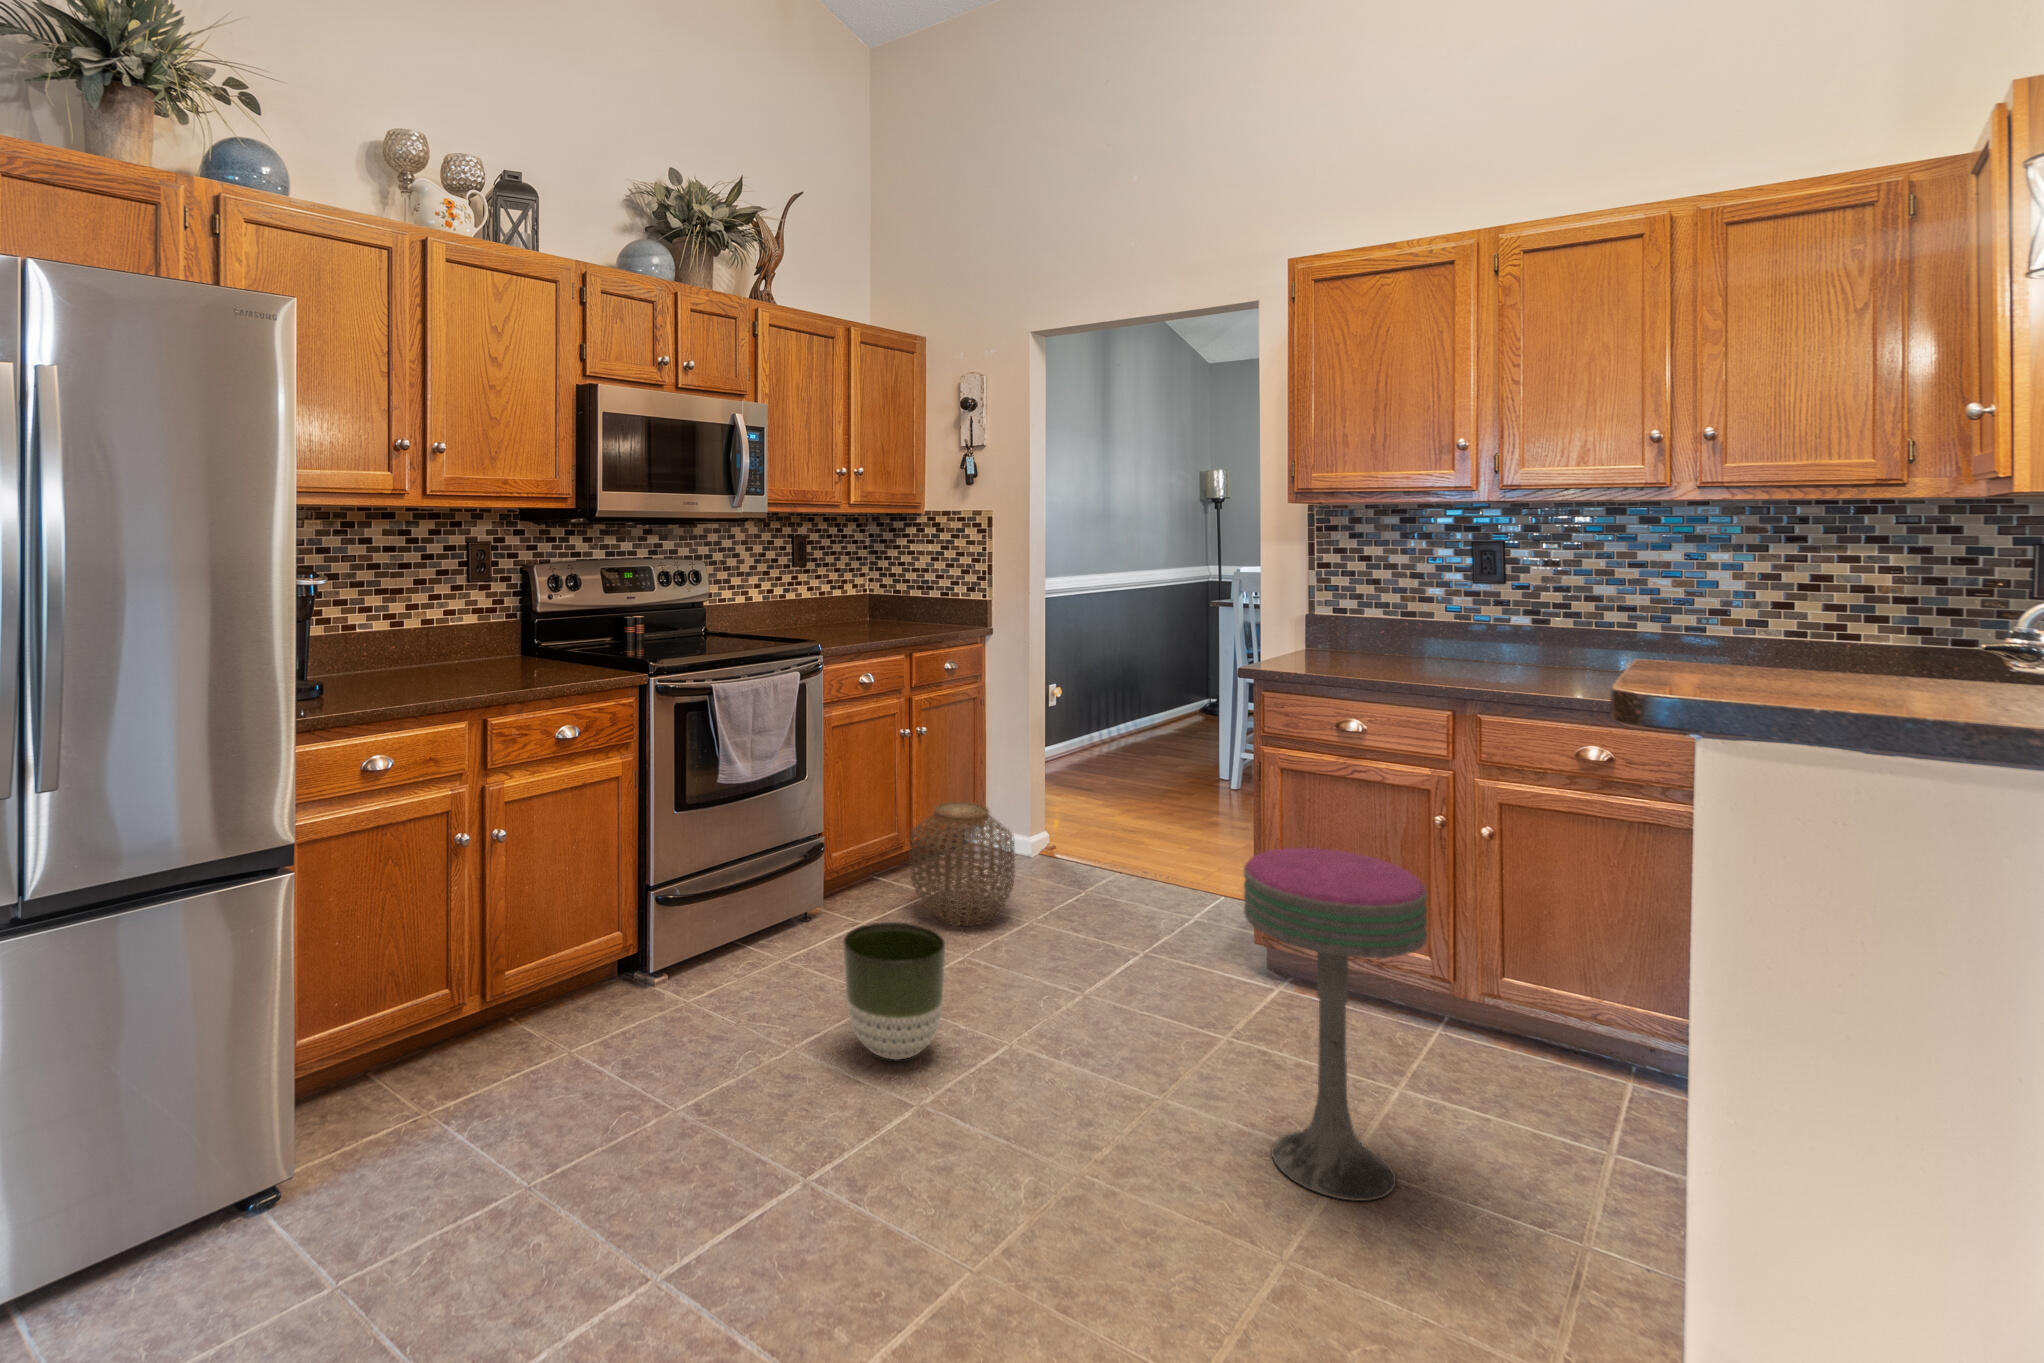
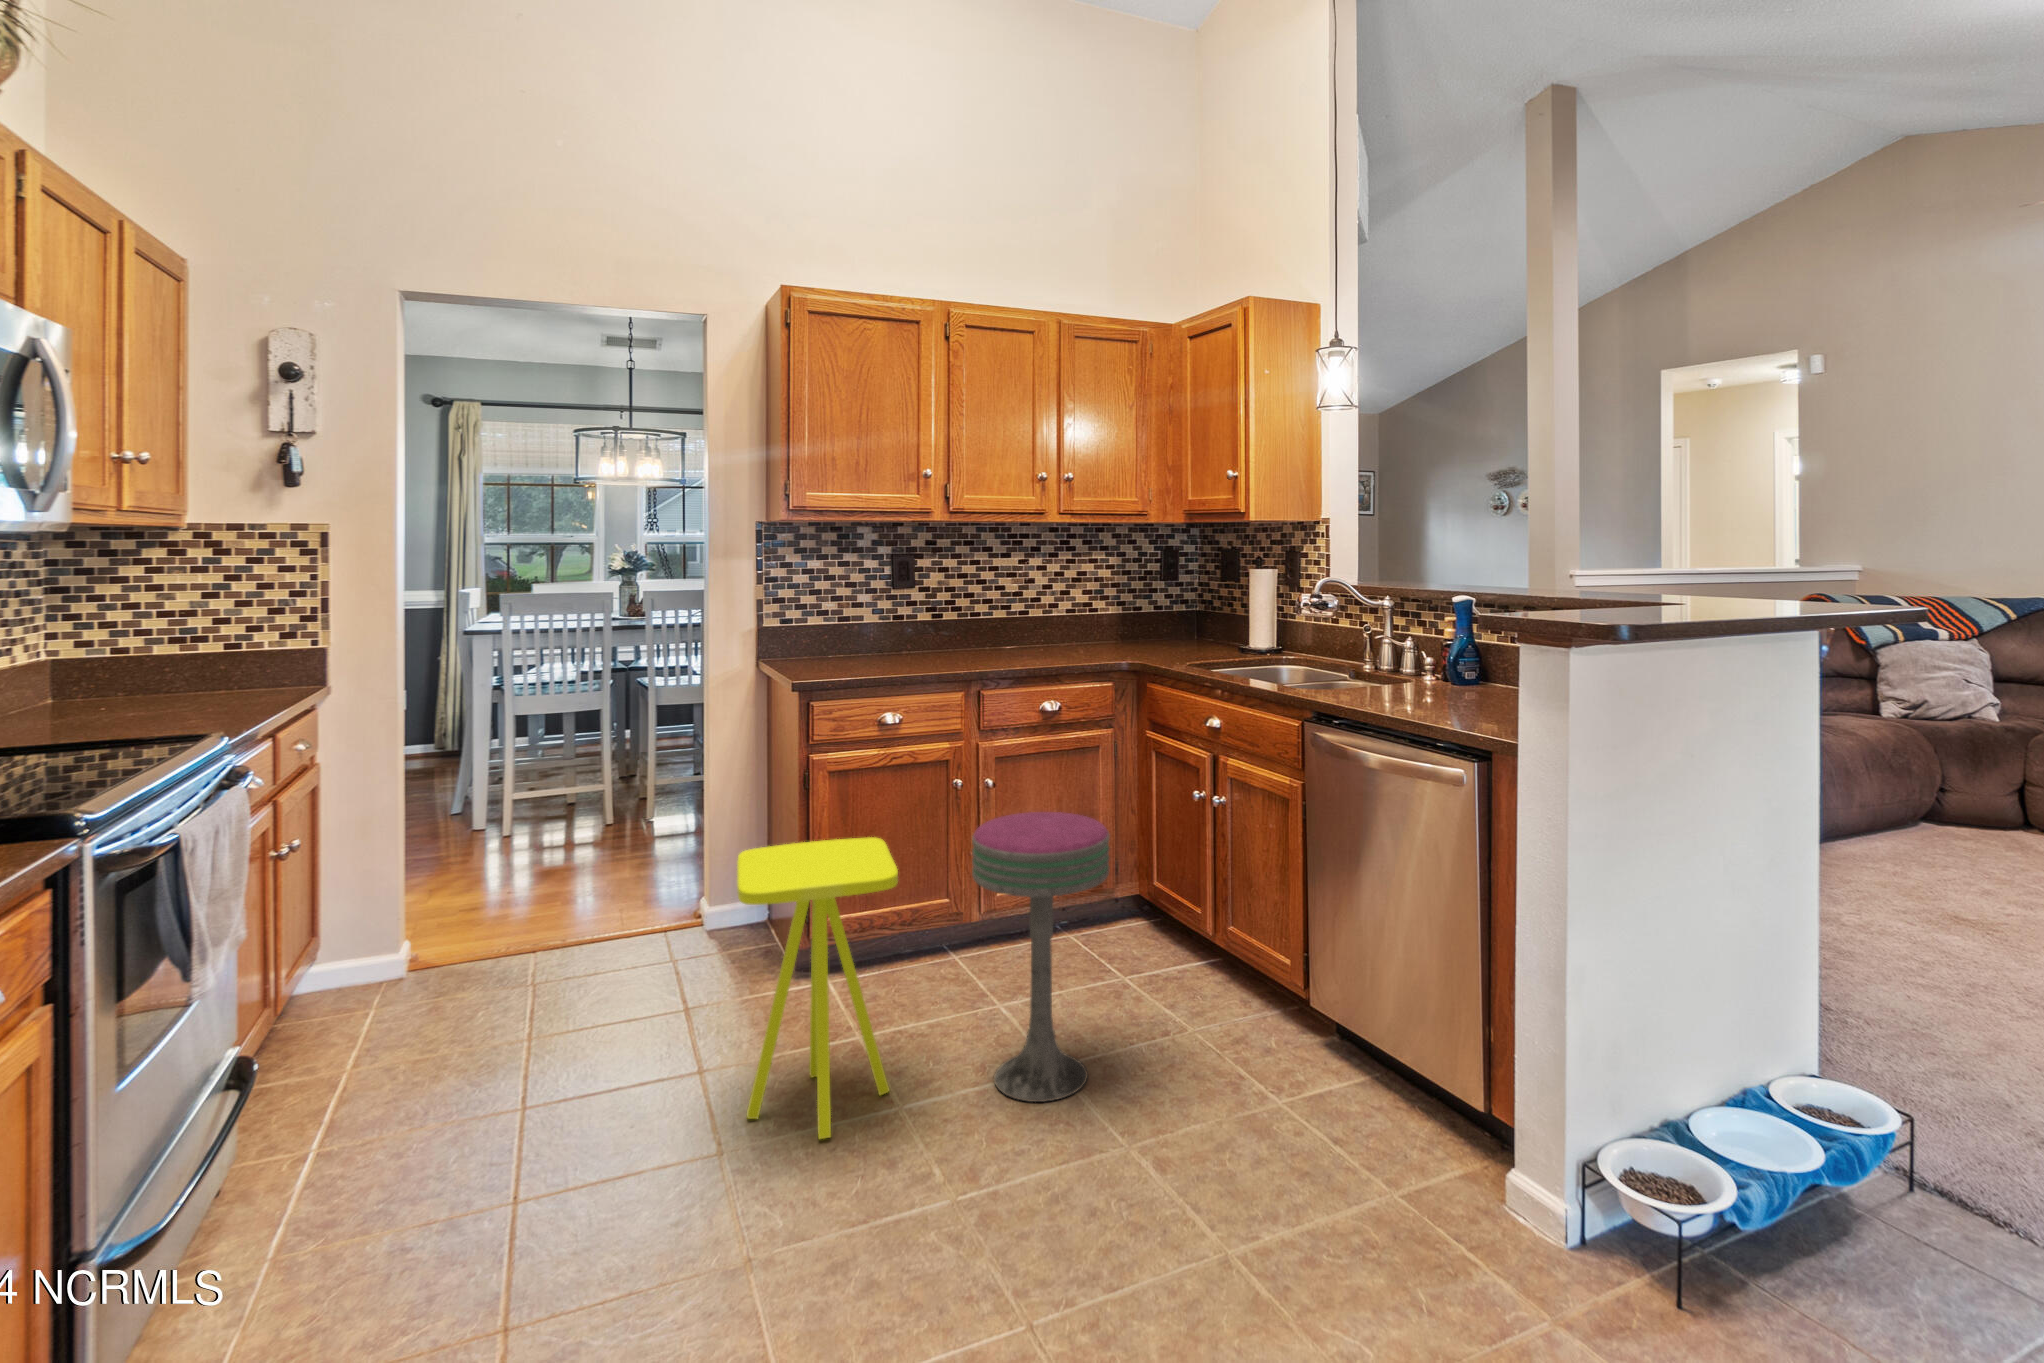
woven basket: present [909,802,1015,926] -> none [341,914,509,1090]
side table: none [1027,808,1212,1088] -> present [737,837,898,1139]
planter: present [843,922,945,1060] -> none [519,1063,670,1261]

